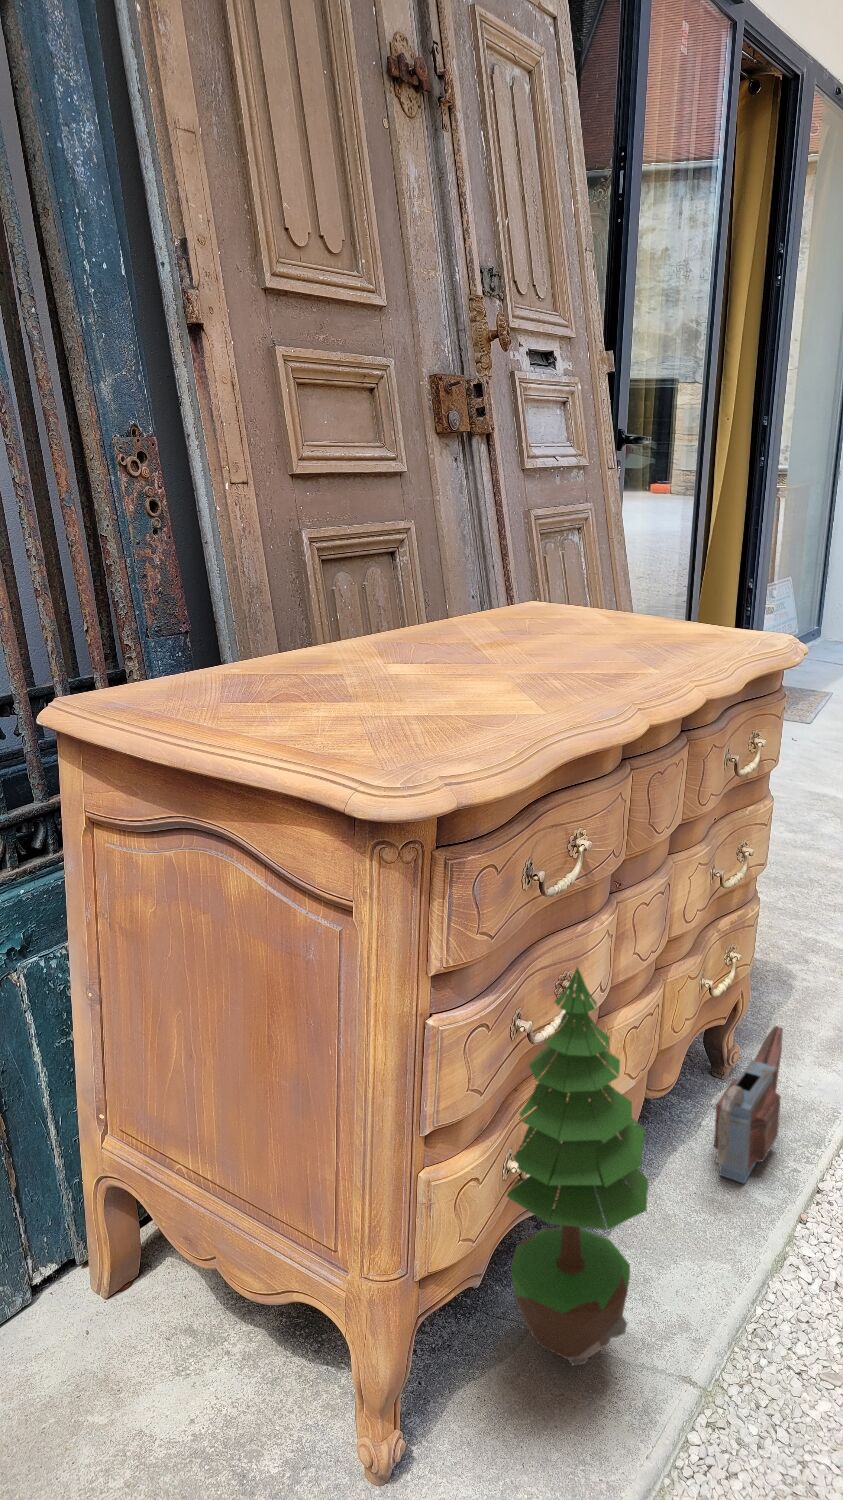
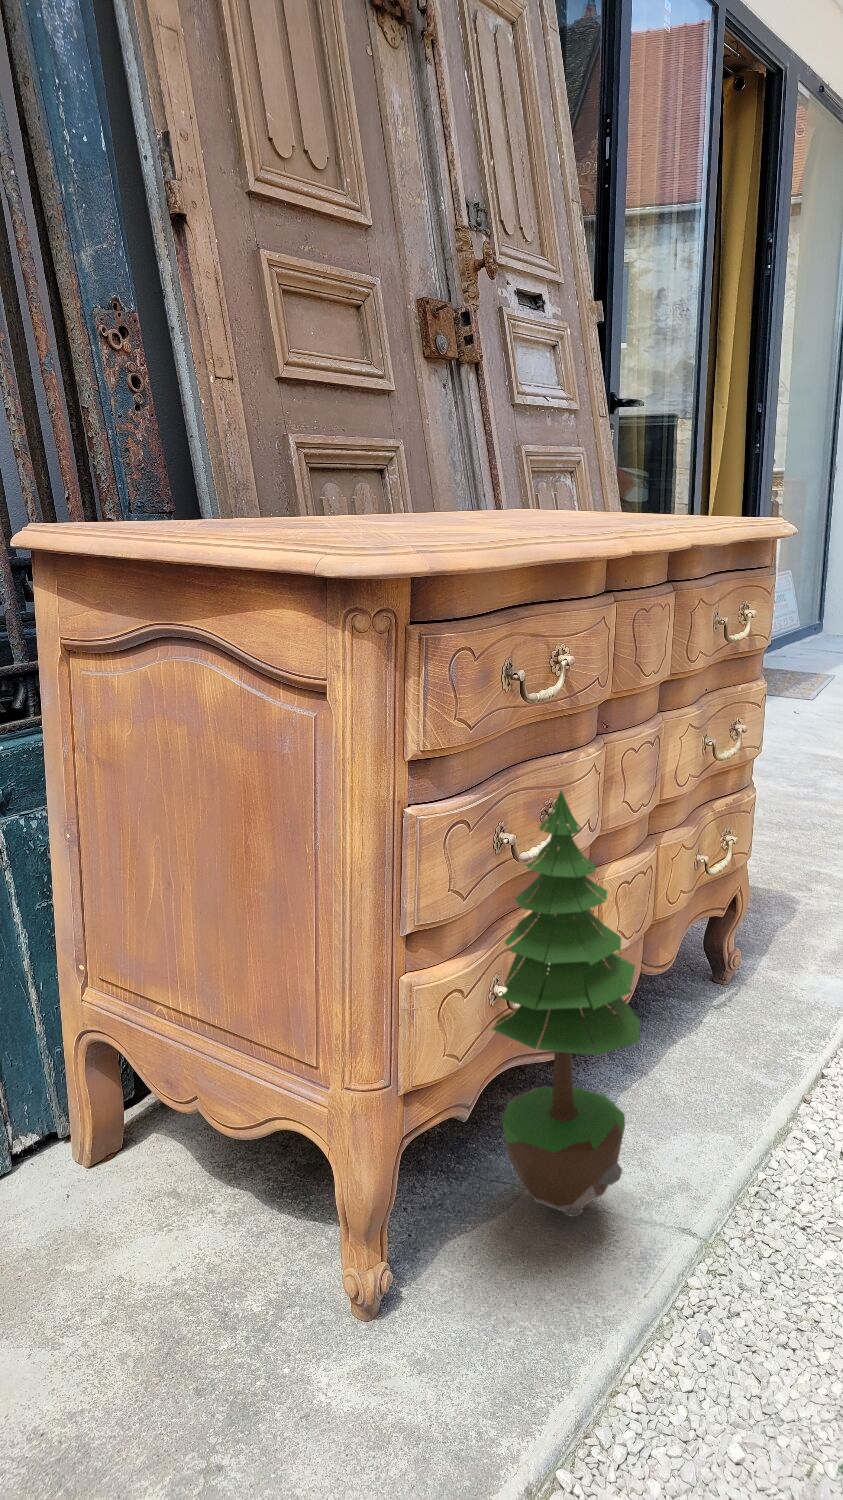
watering can: present [714,1026,783,1183] -> none [715,921,784,1072]

